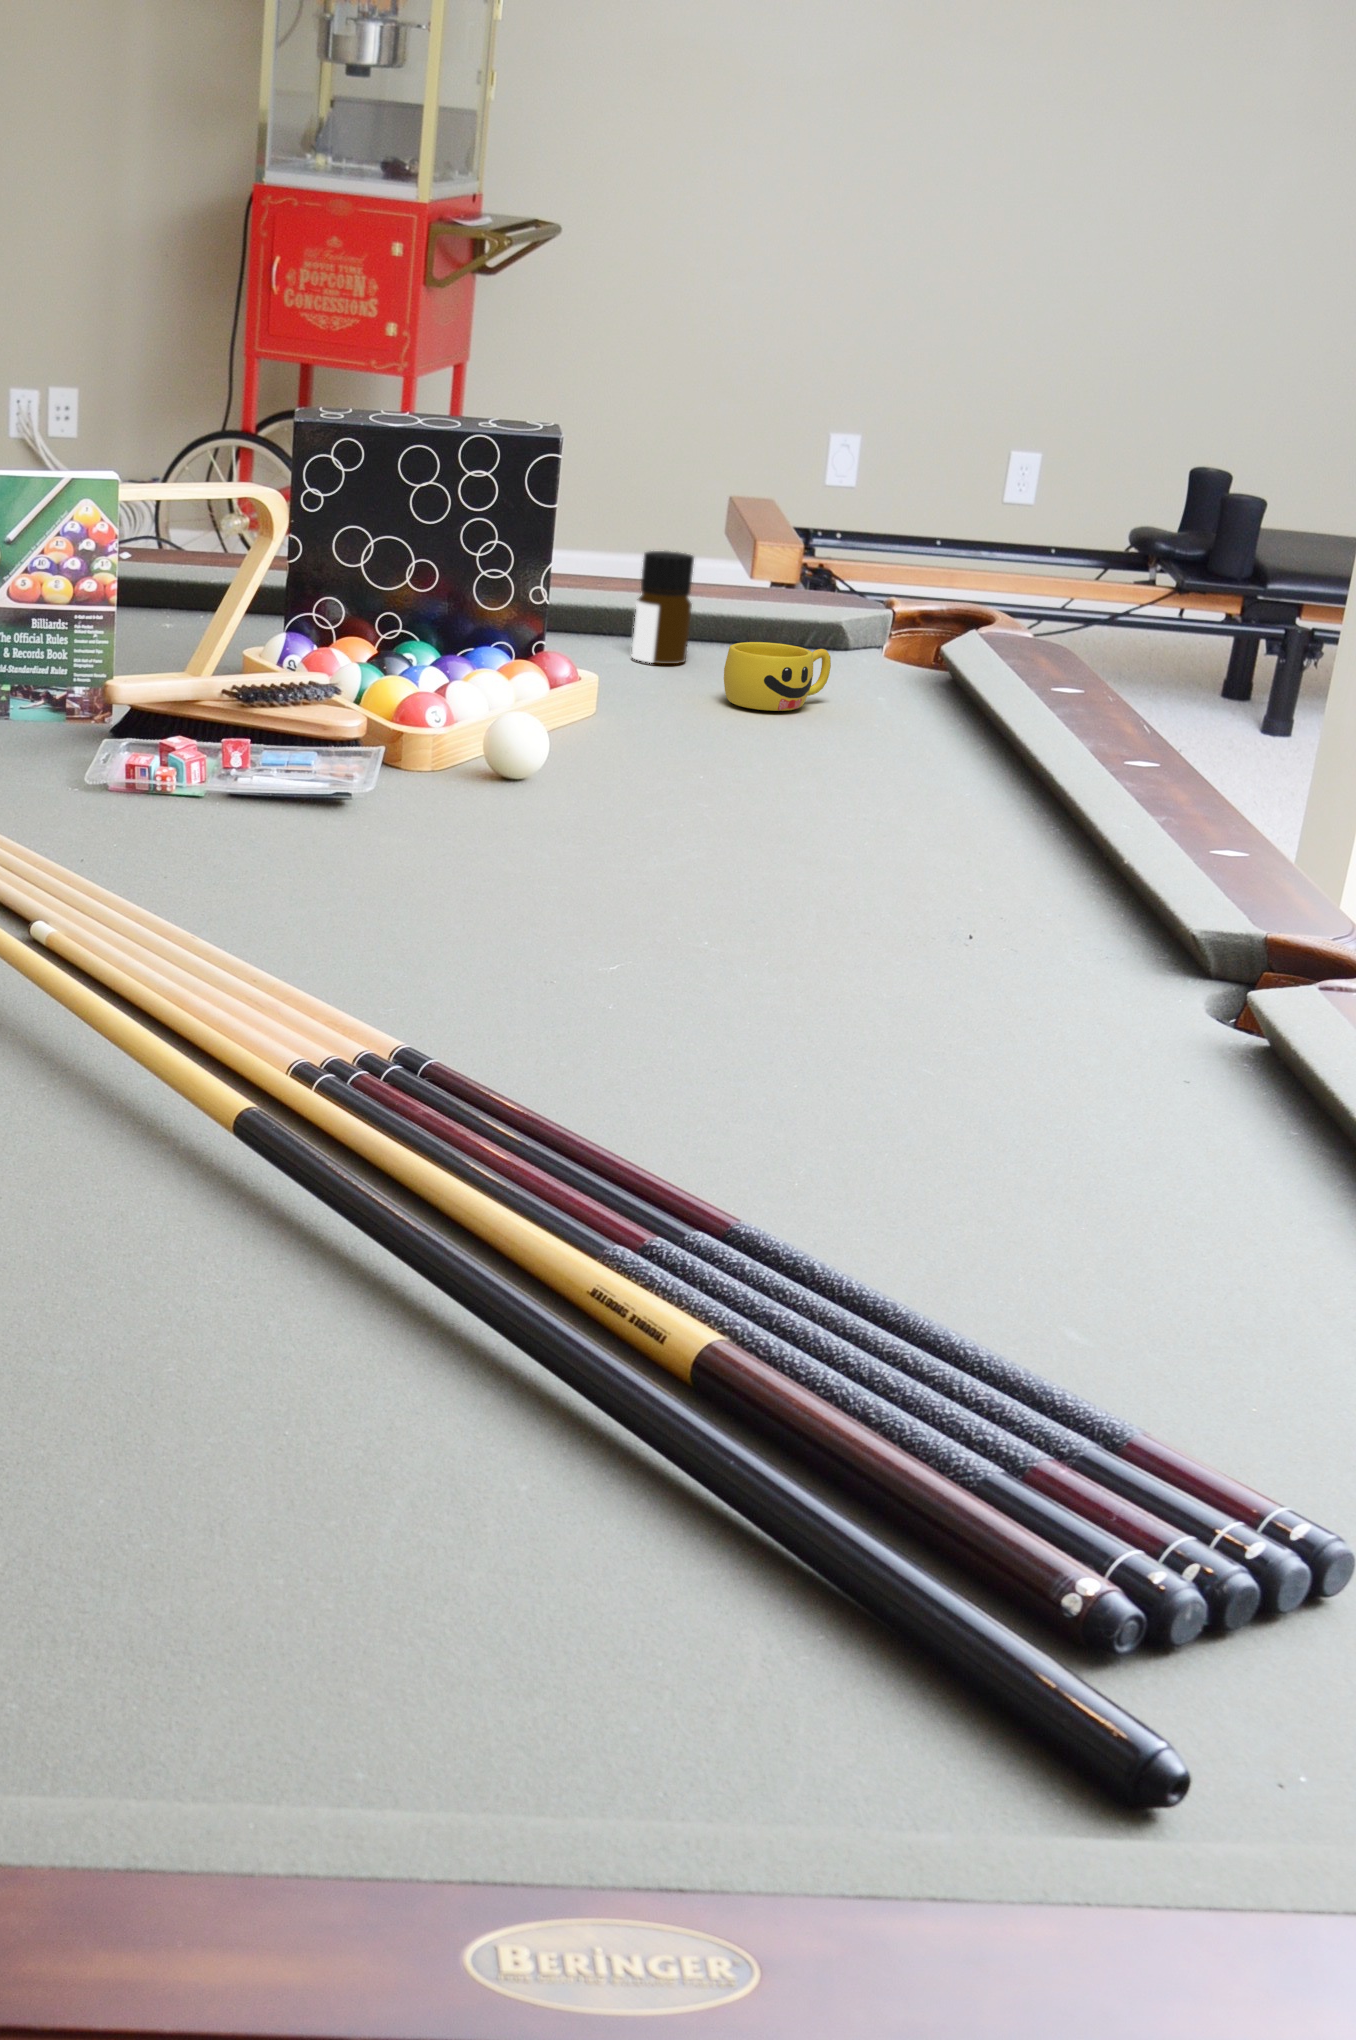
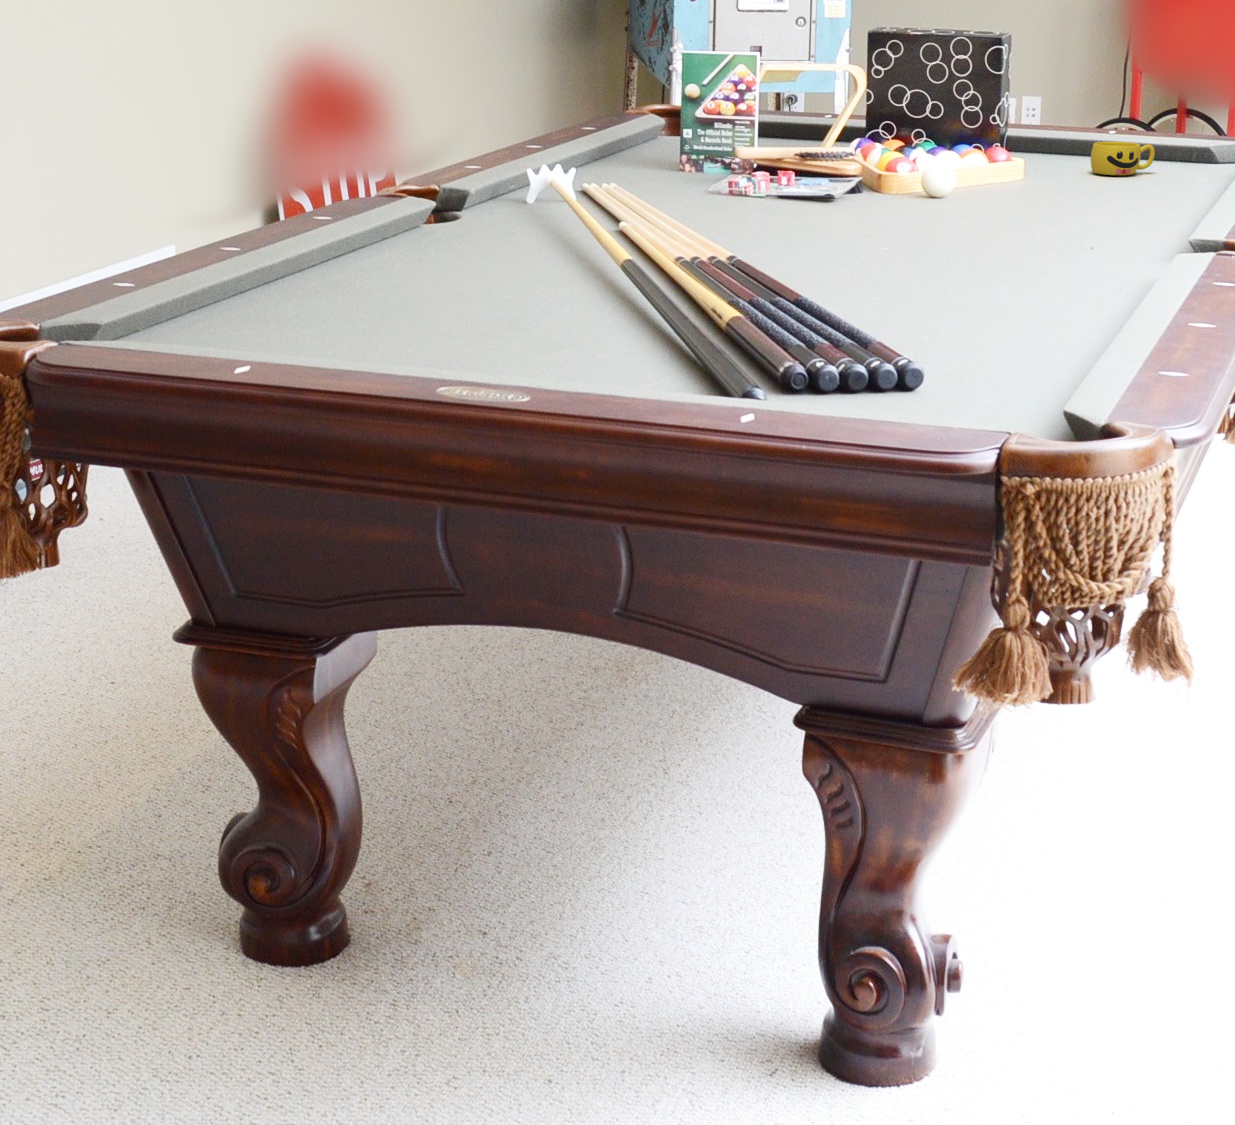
bottle: present [632,551,694,664] -> none [1066,102,1101,160]

